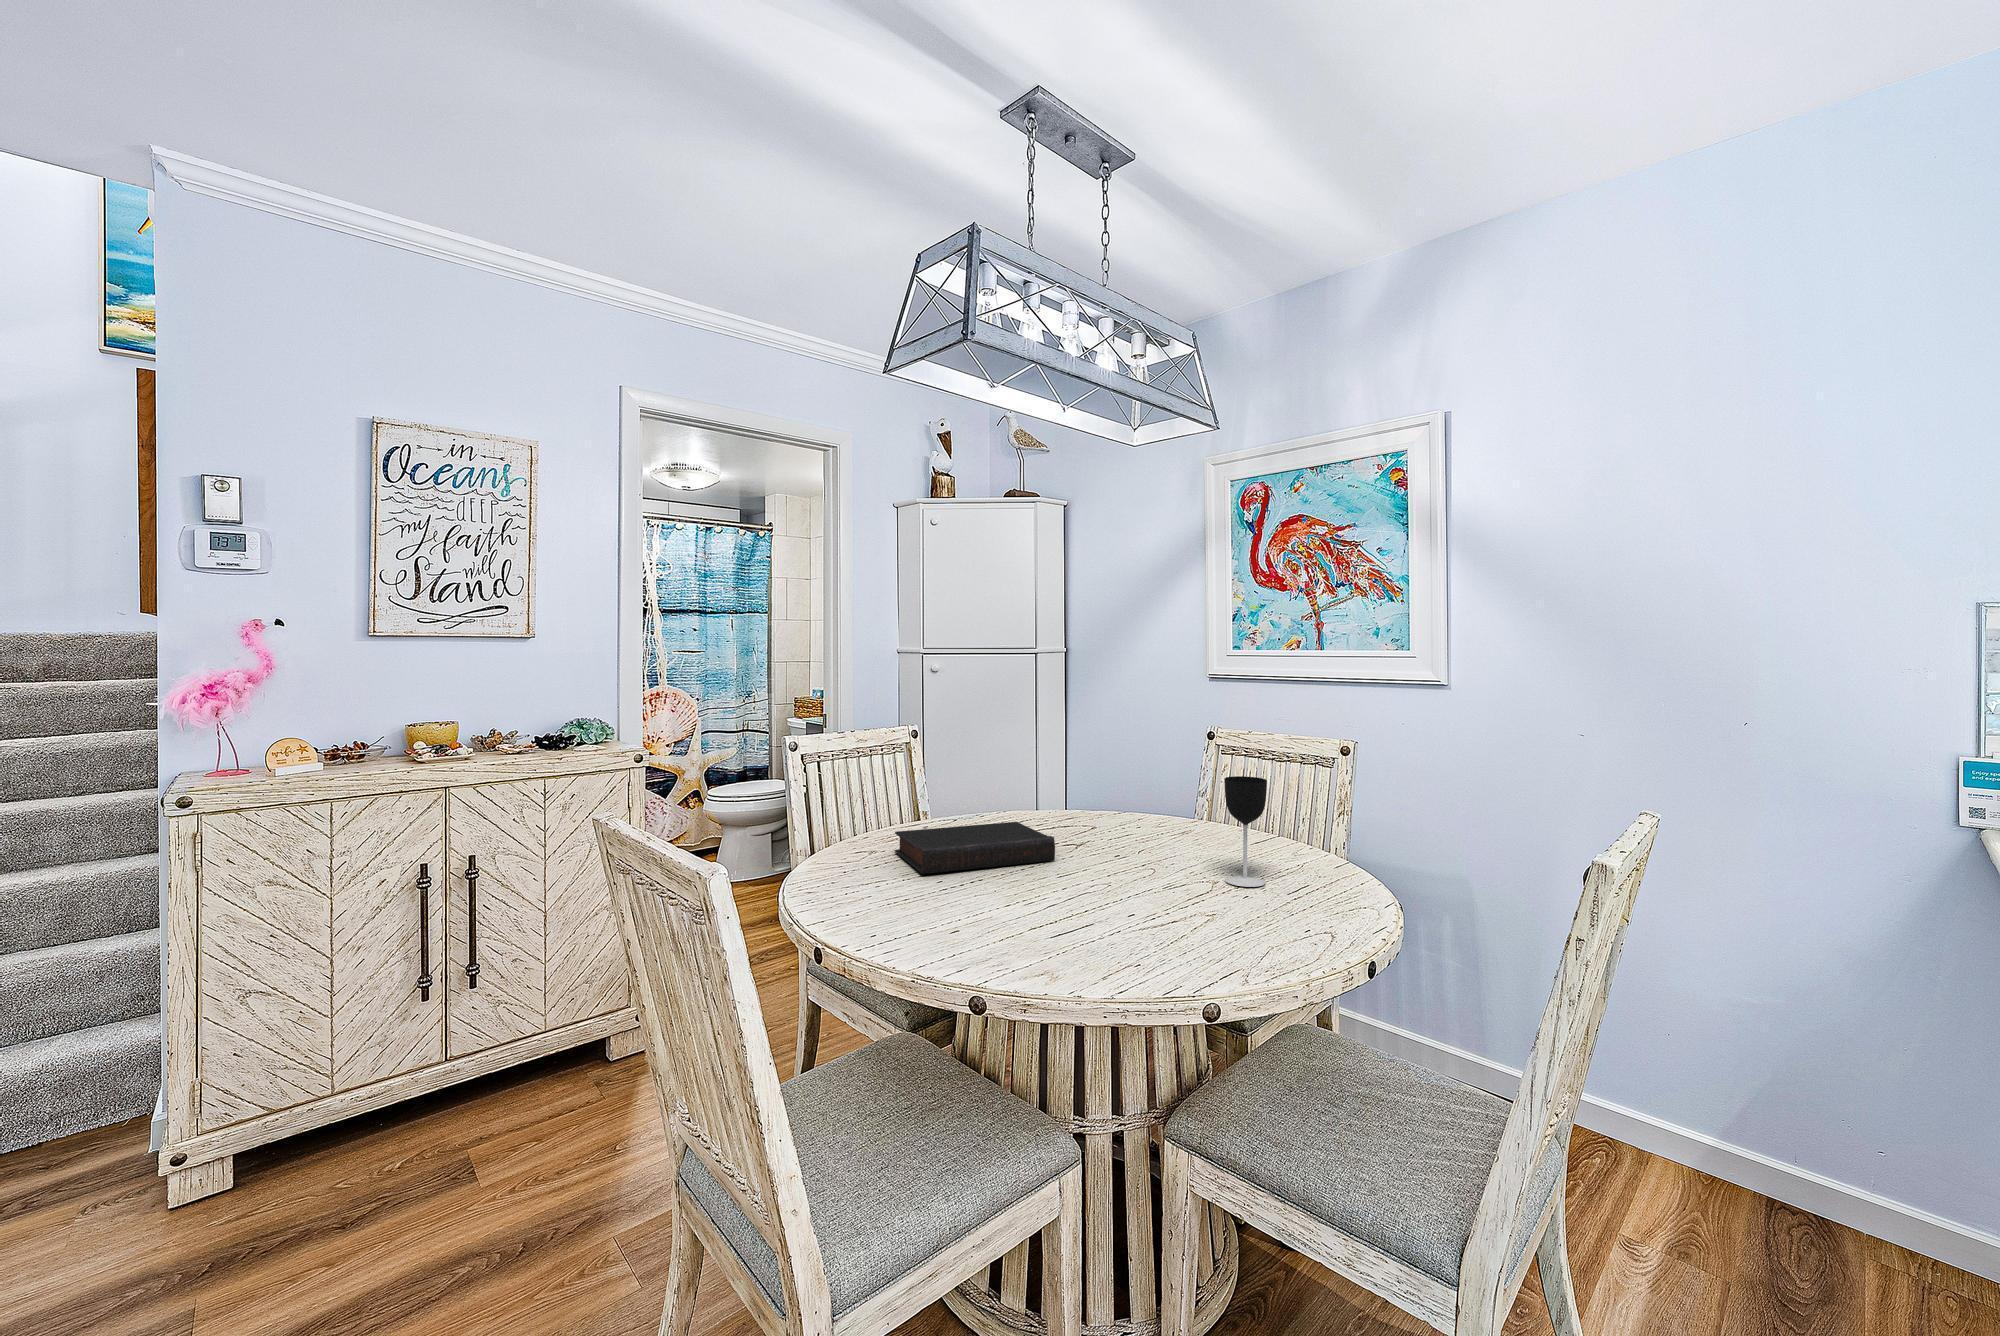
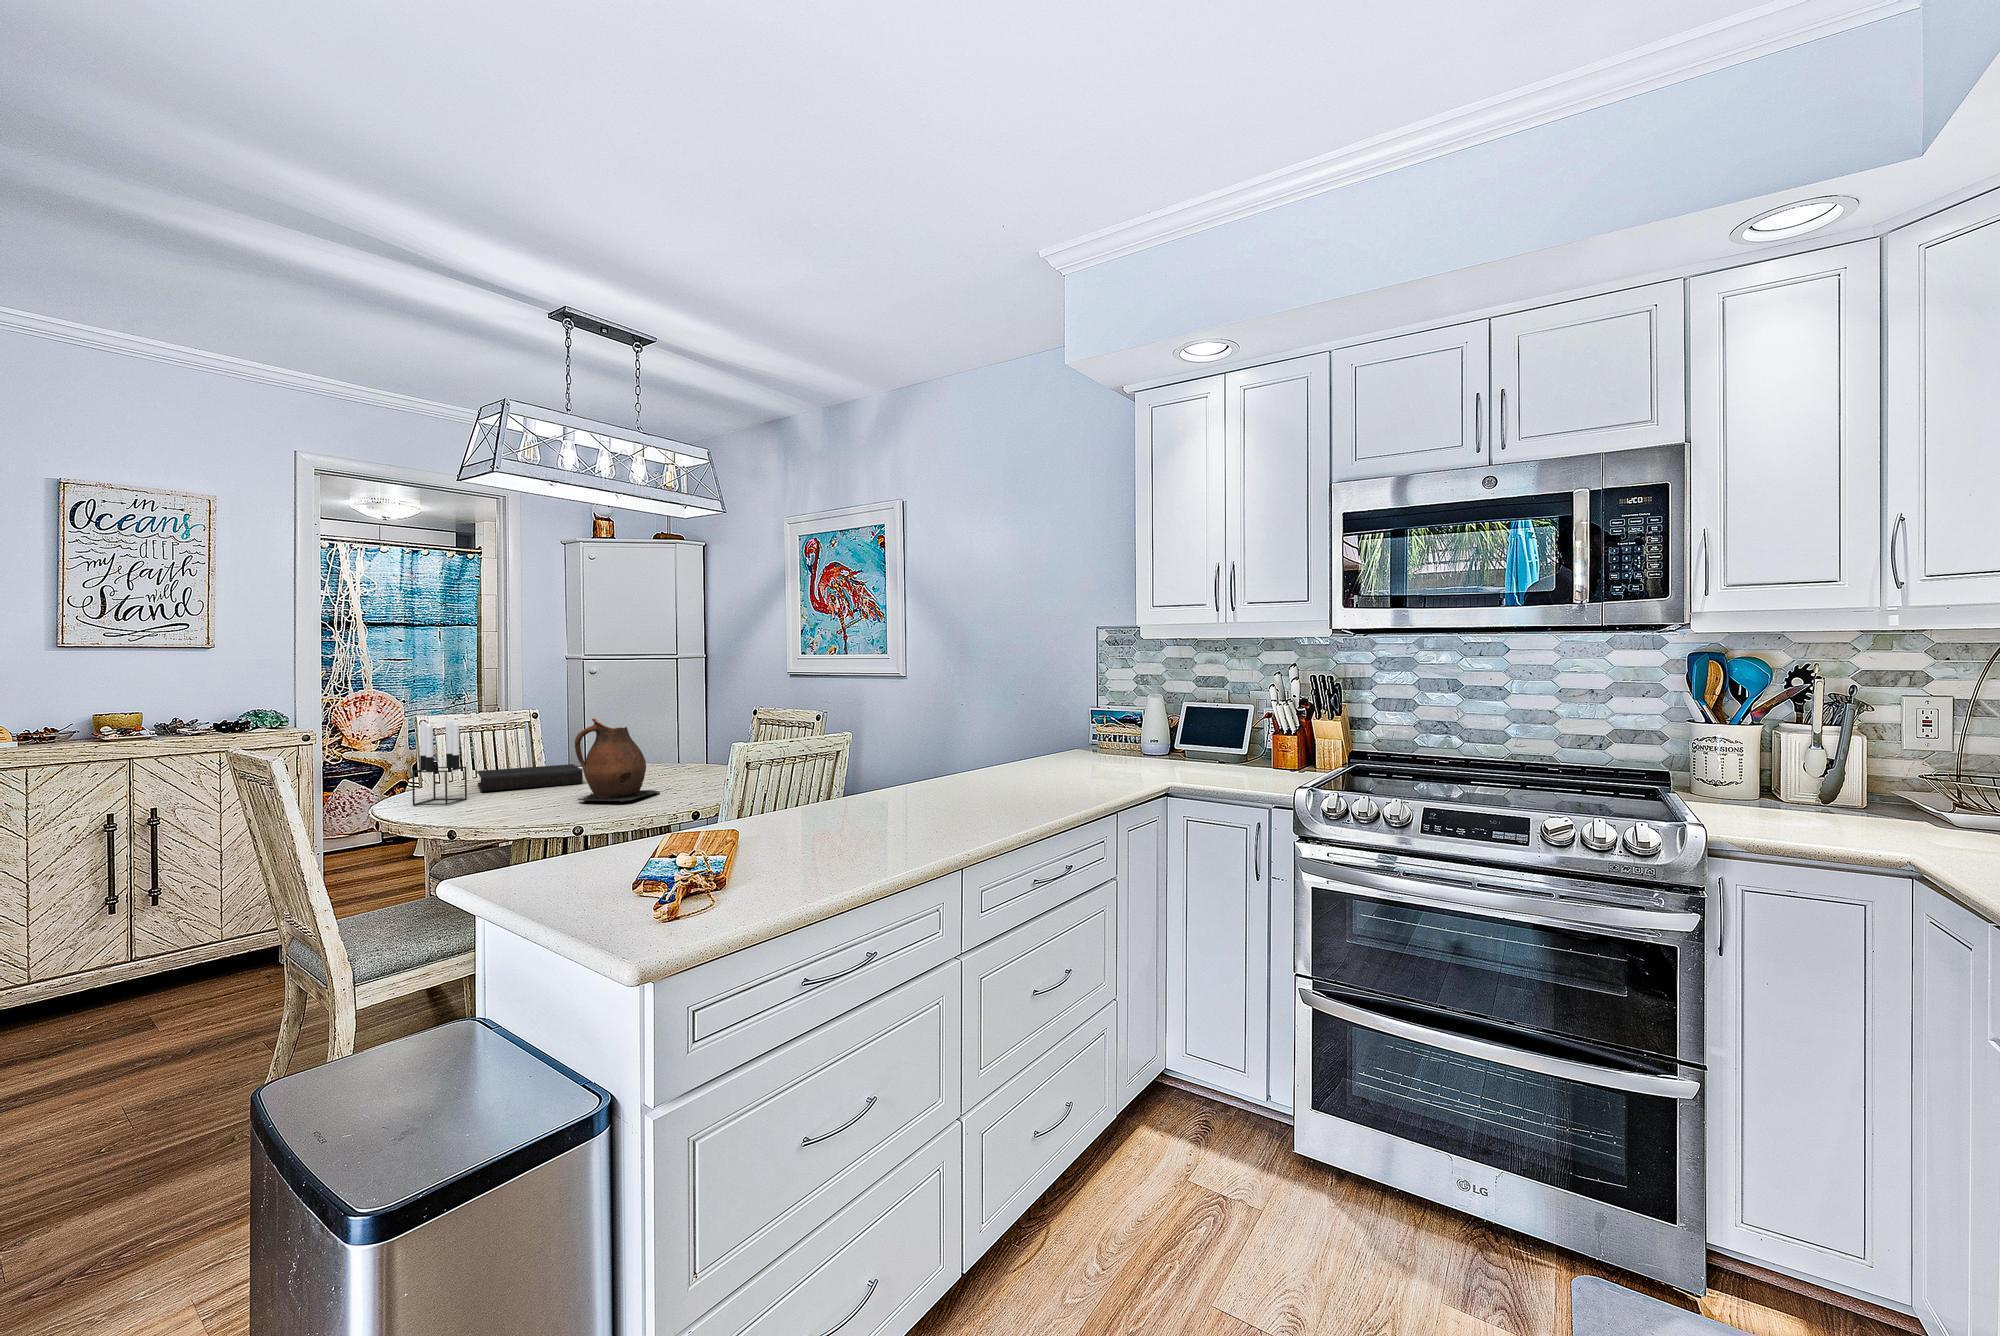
candle holder: none [846,759,915,909] -> present [412,721,467,805]
ceramic pitcher: none [1106,767,1226,929] -> present [575,718,660,802]
wine glass: present [1225,776,1267,887] -> none [674,726,700,788]

